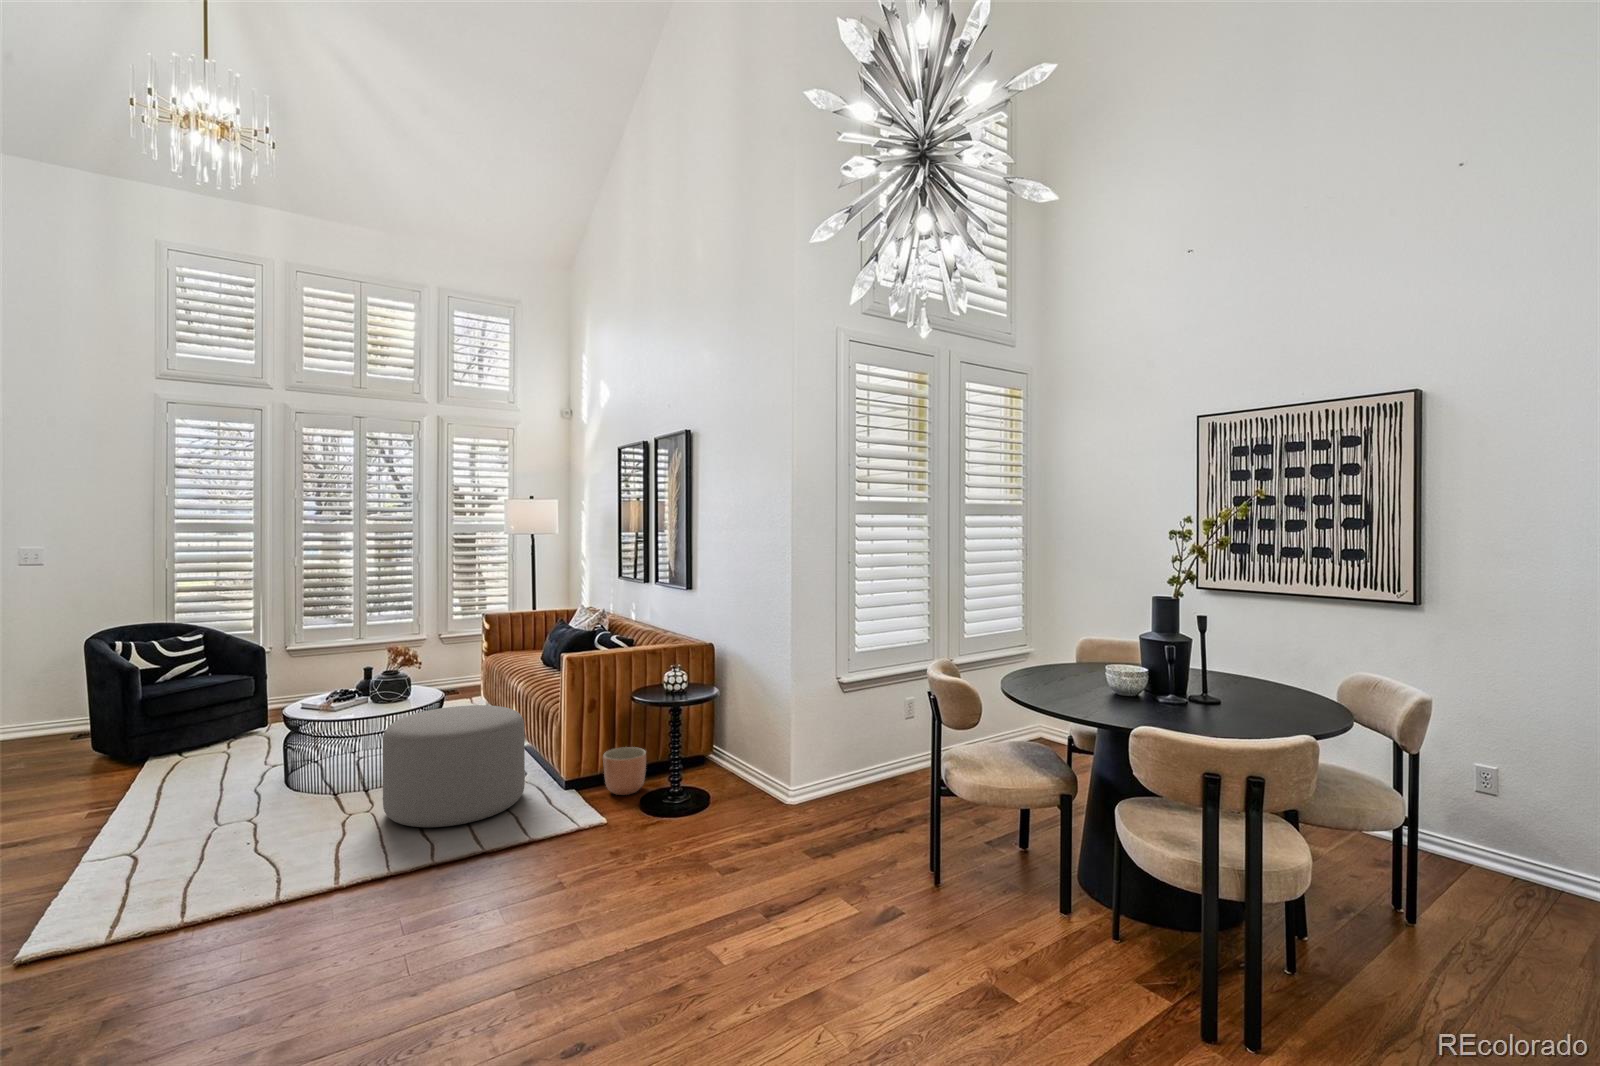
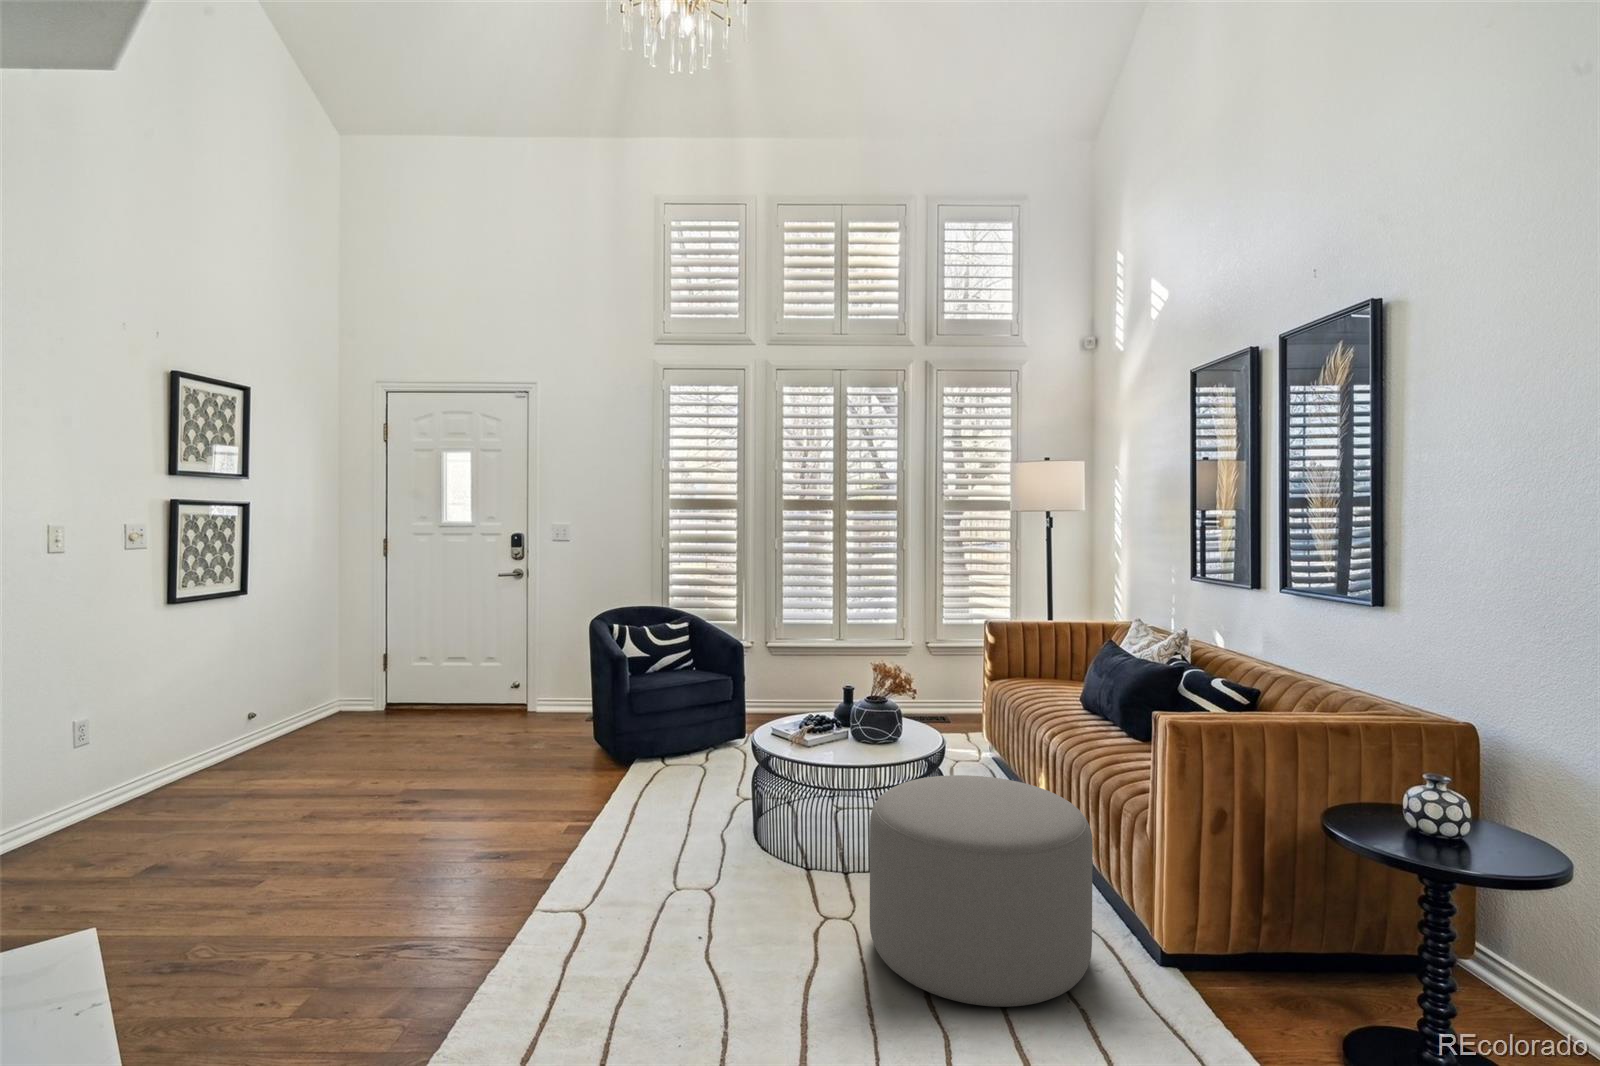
planter: present [603,747,646,795] -> none [1248,914,1347,1024]

